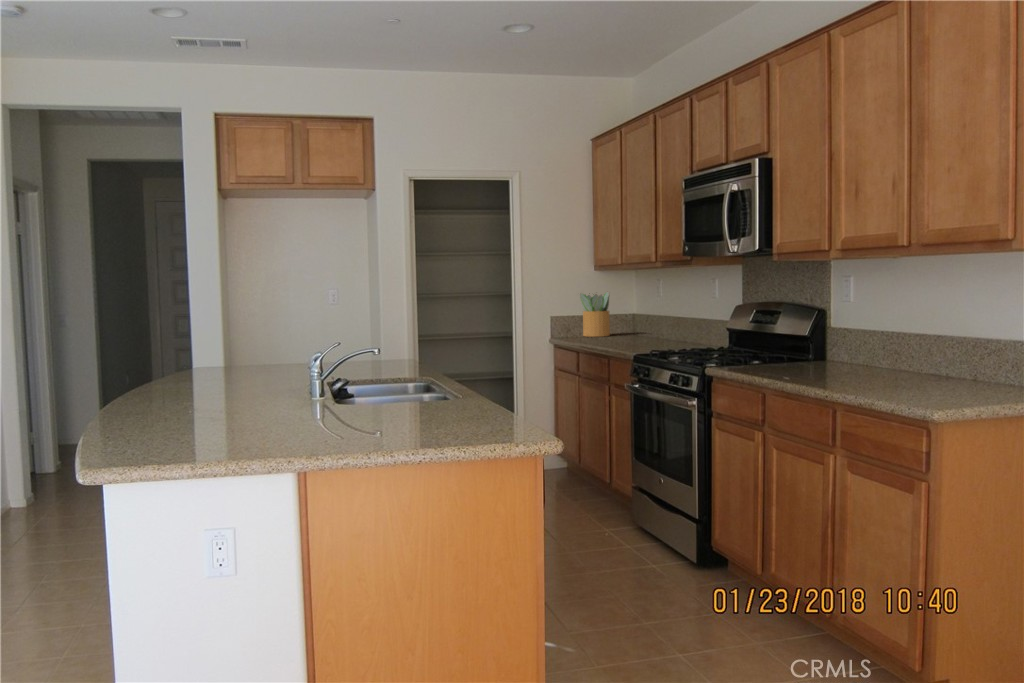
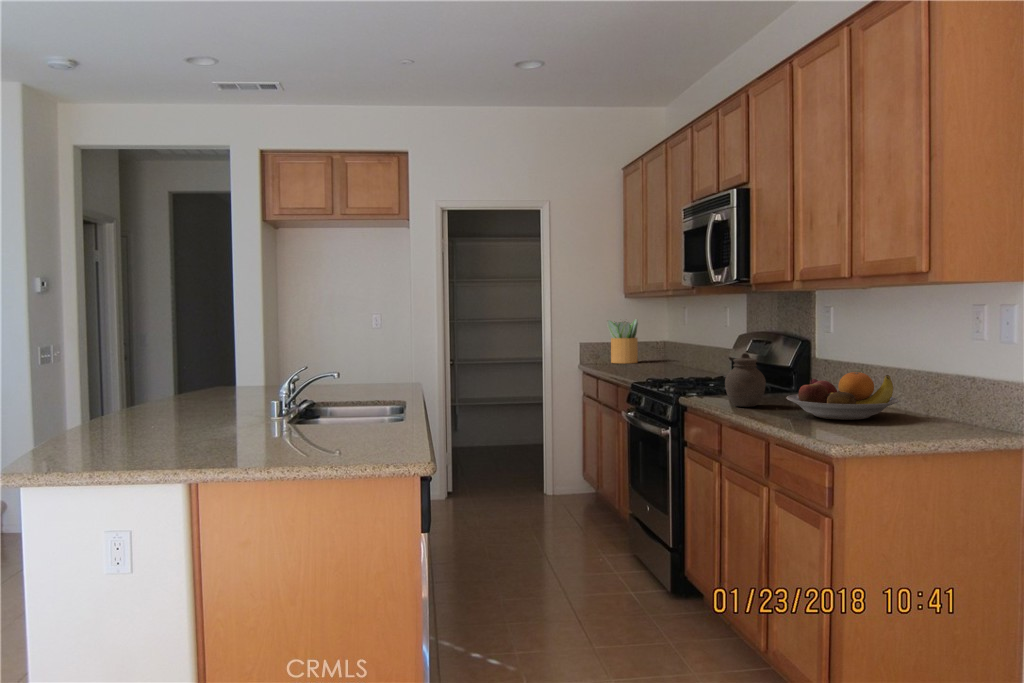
jar: none [766,322,807,375] -> present [725,353,766,407]
fruit bowl: none [841,338,954,384] -> present [786,372,899,420]

